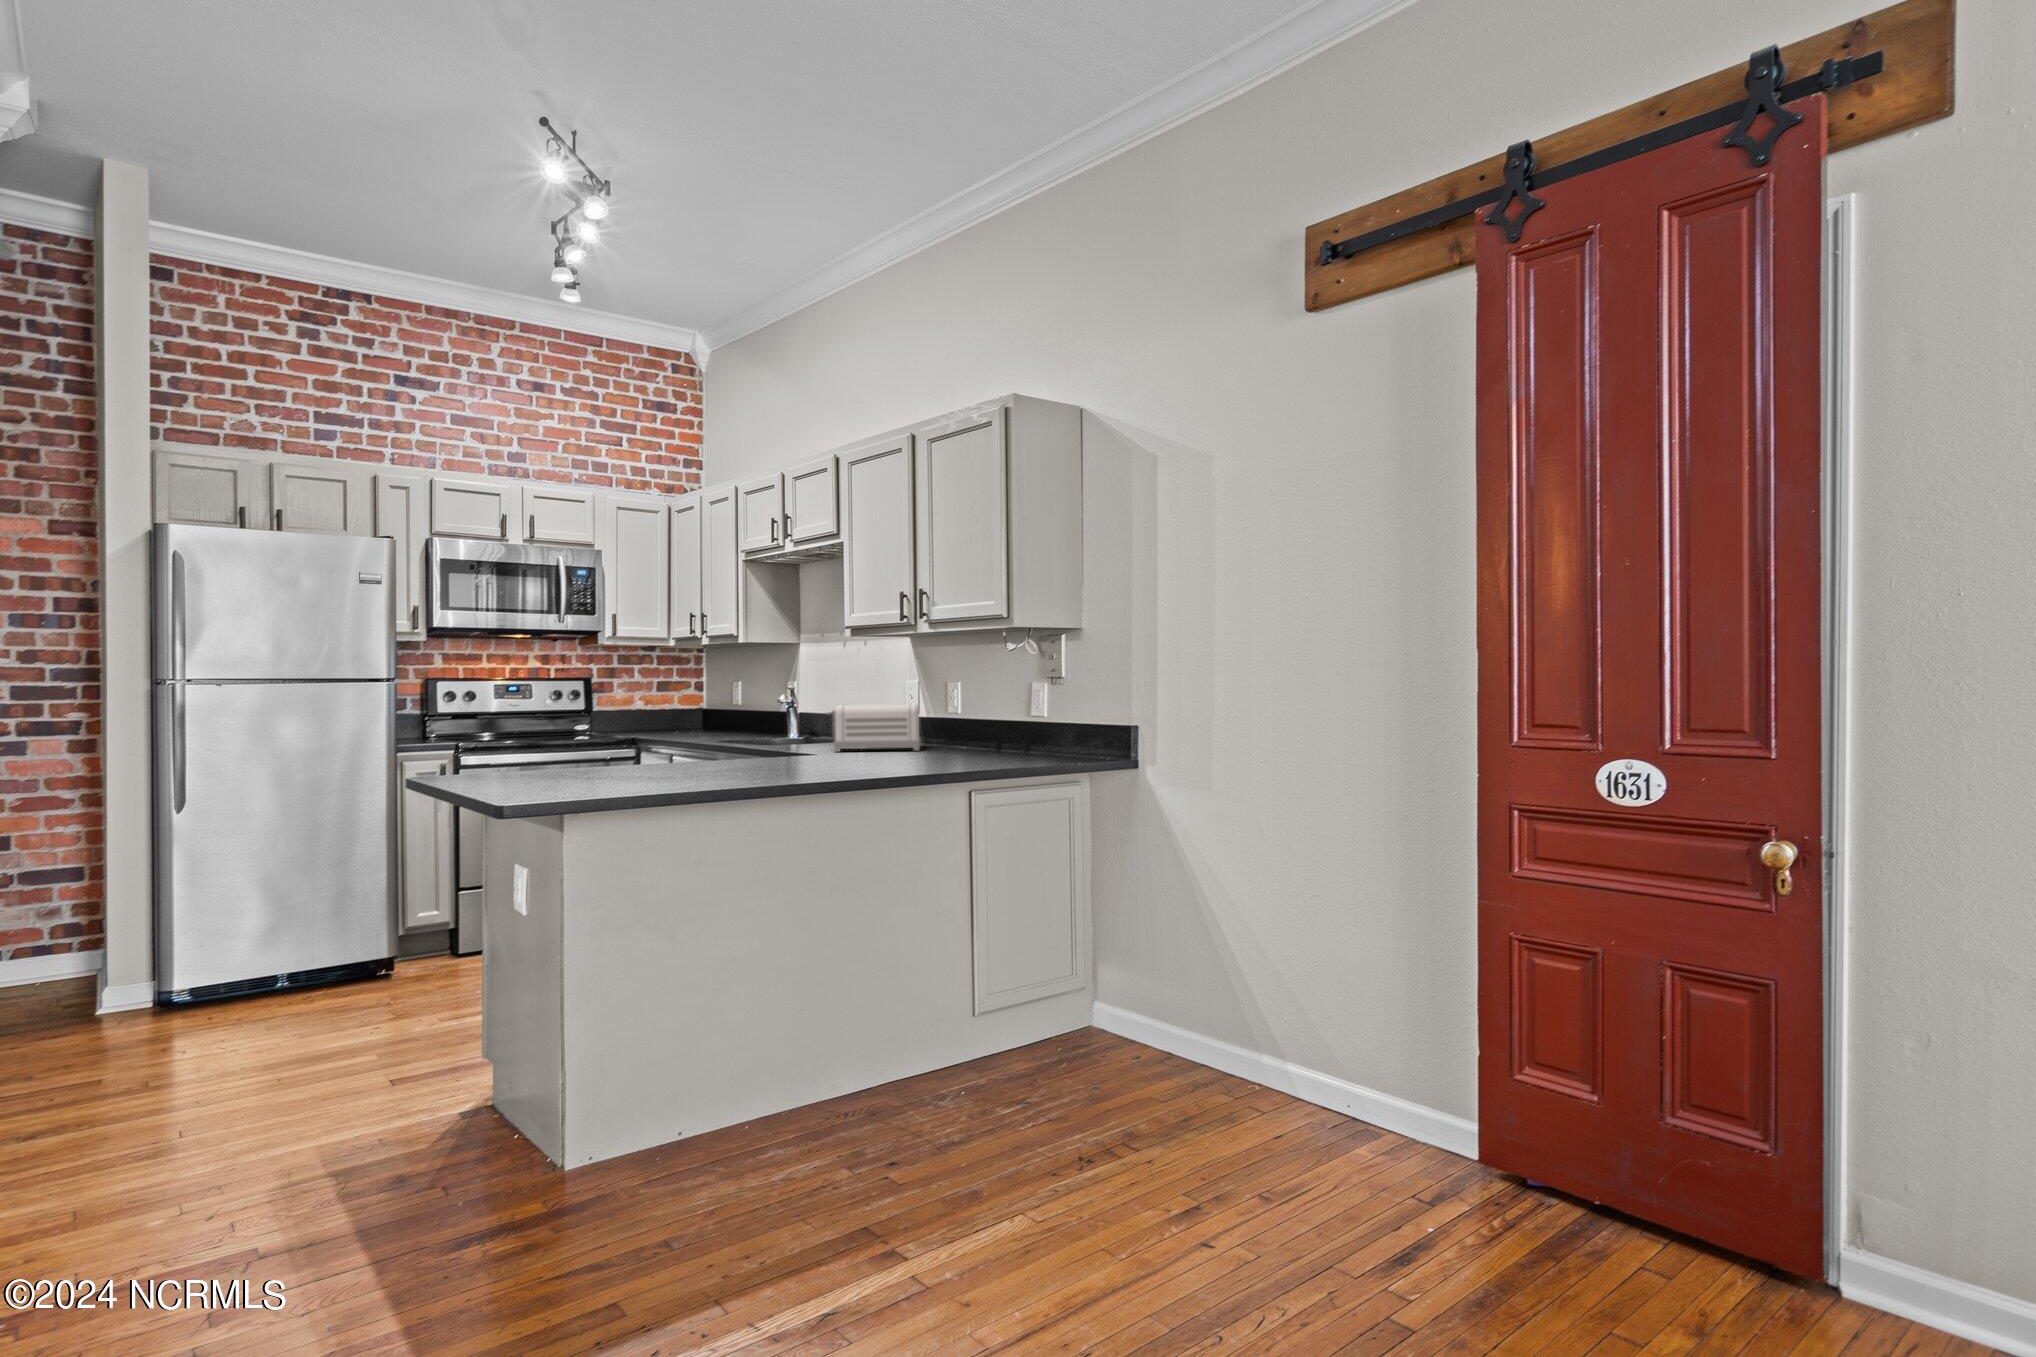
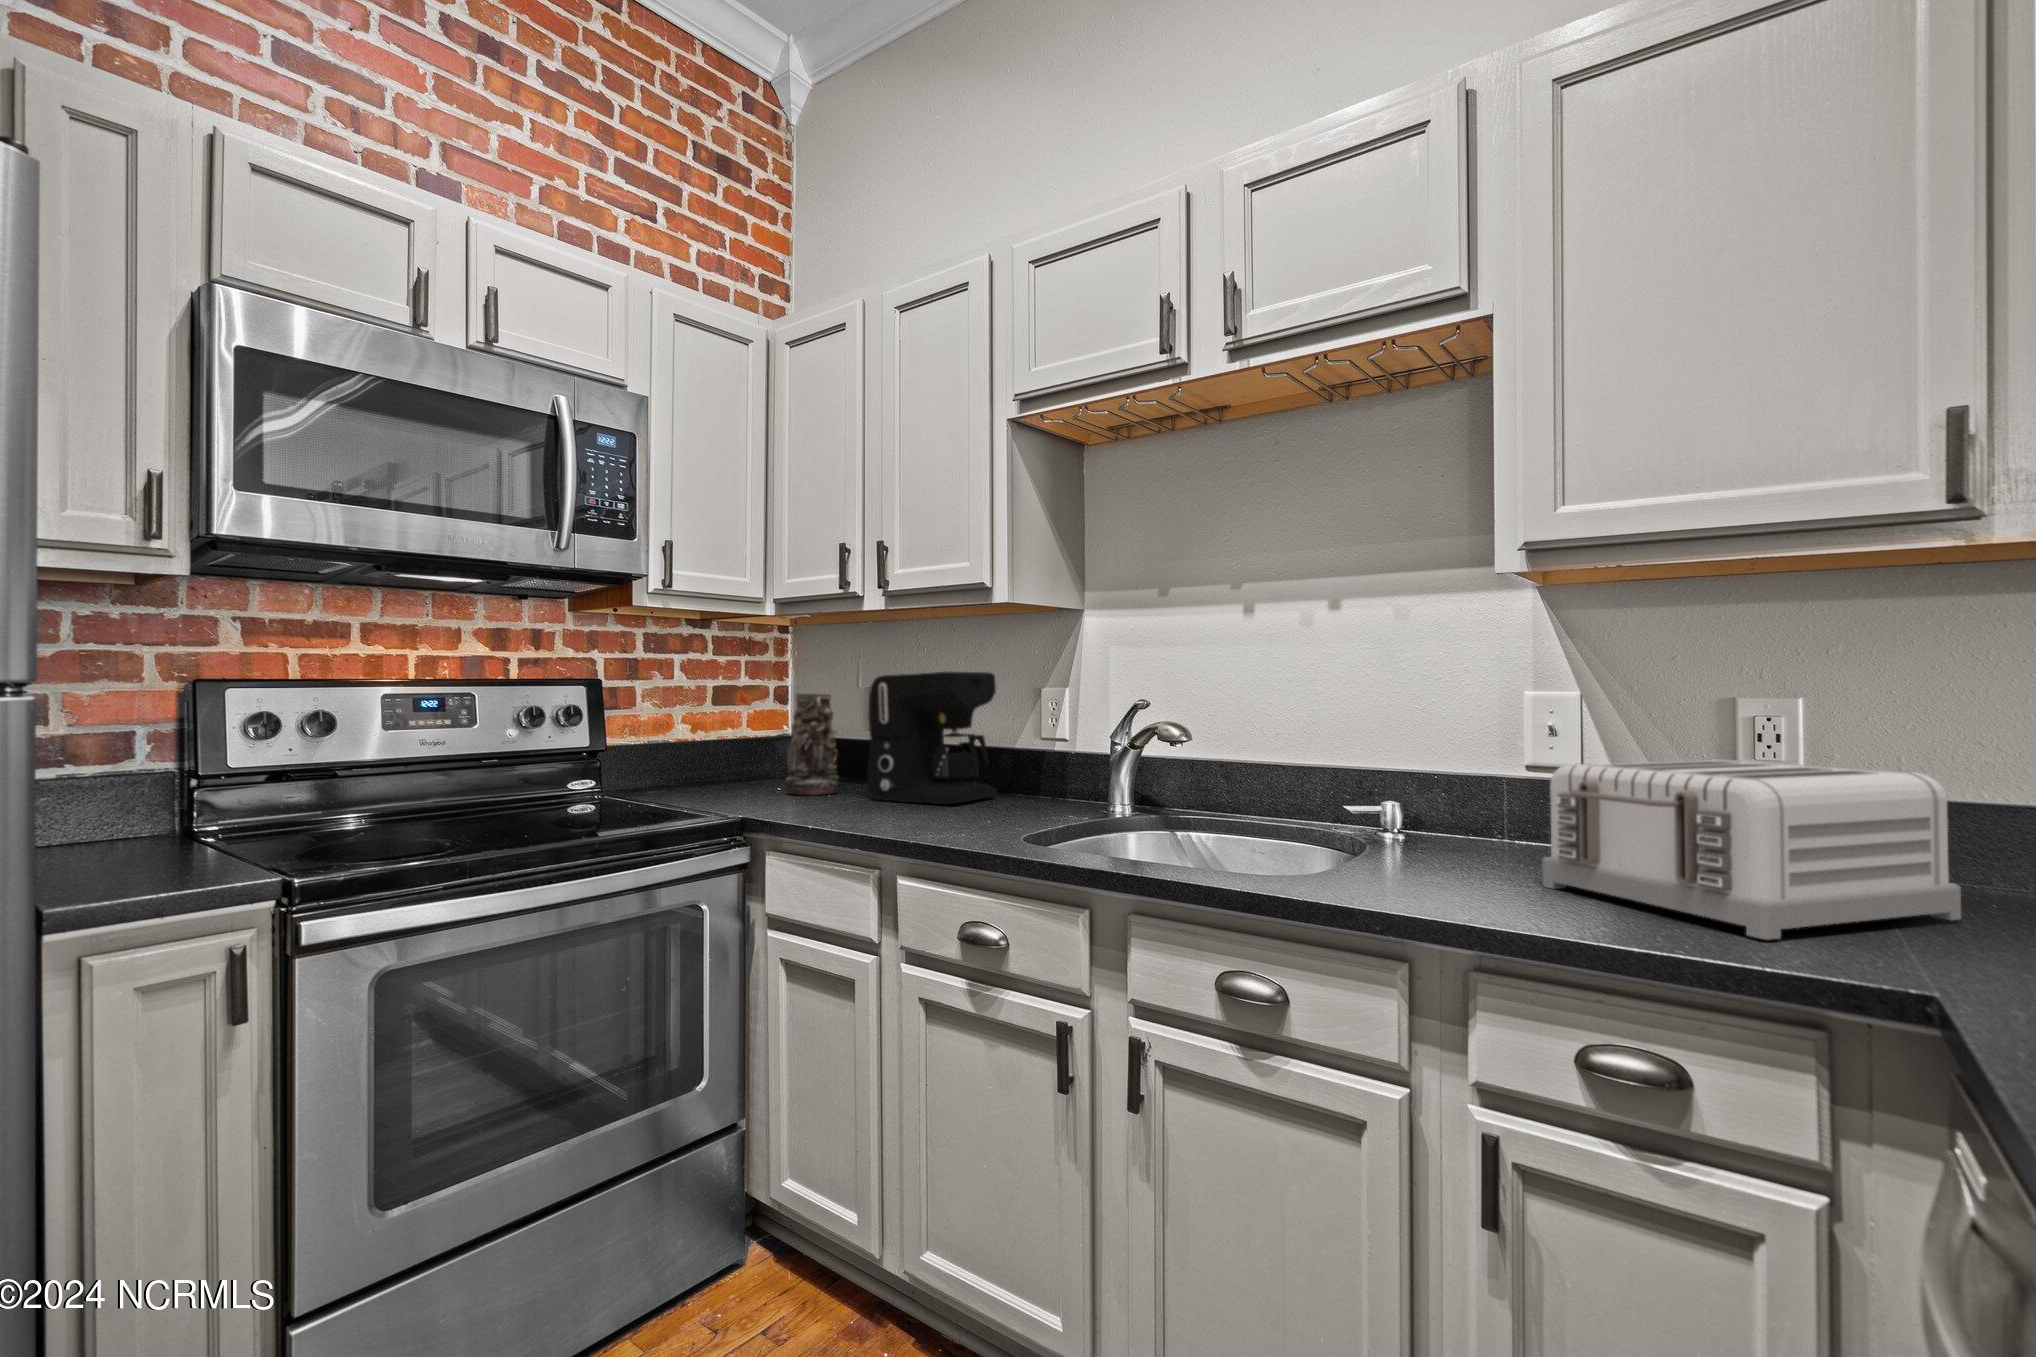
coffee maker: none [705,673,766,735] -> present [867,672,997,804]
vase: none [675,684,703,734] -> present [786,693,839,795]

